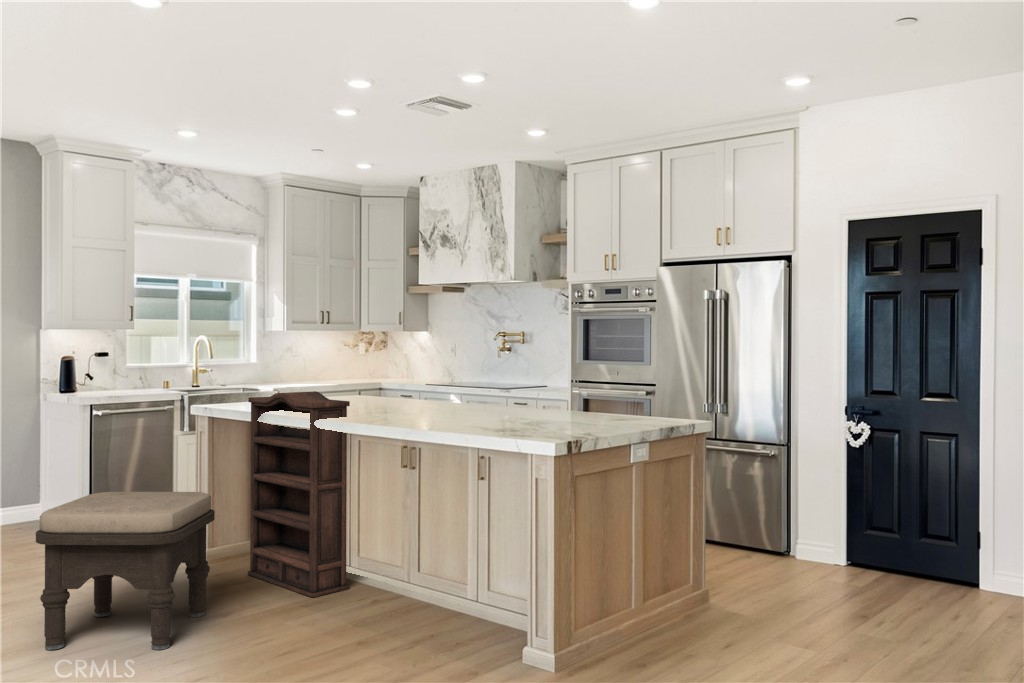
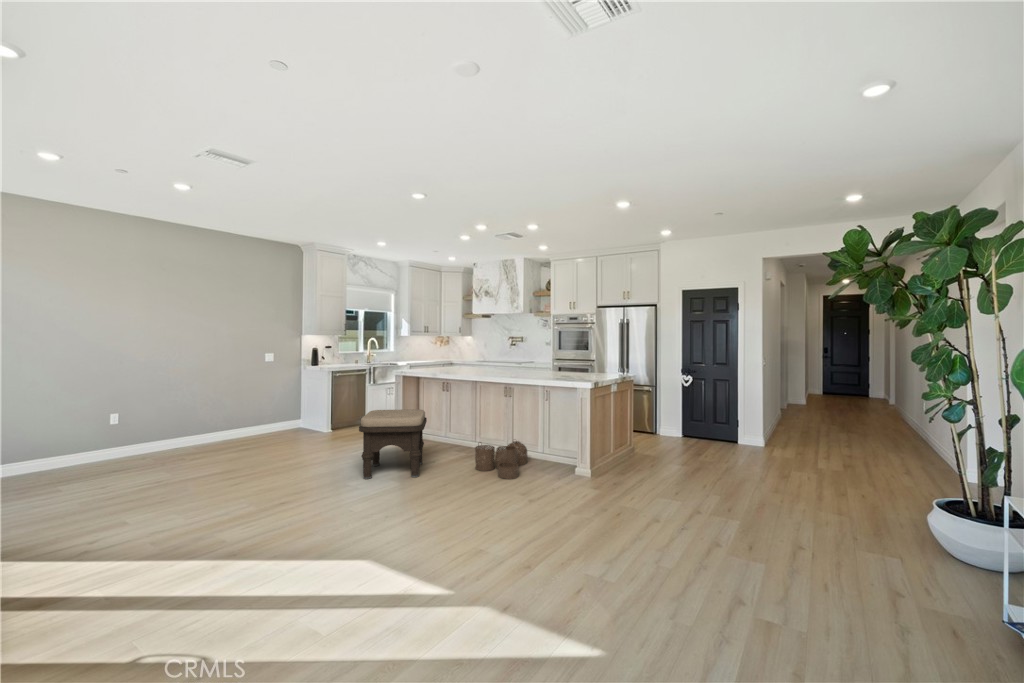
bookshelf: present [248,391,350,598] -> none [426,364,477,456]
woven basket: none [309,565,442,663] -> present [475,441,527,479]

